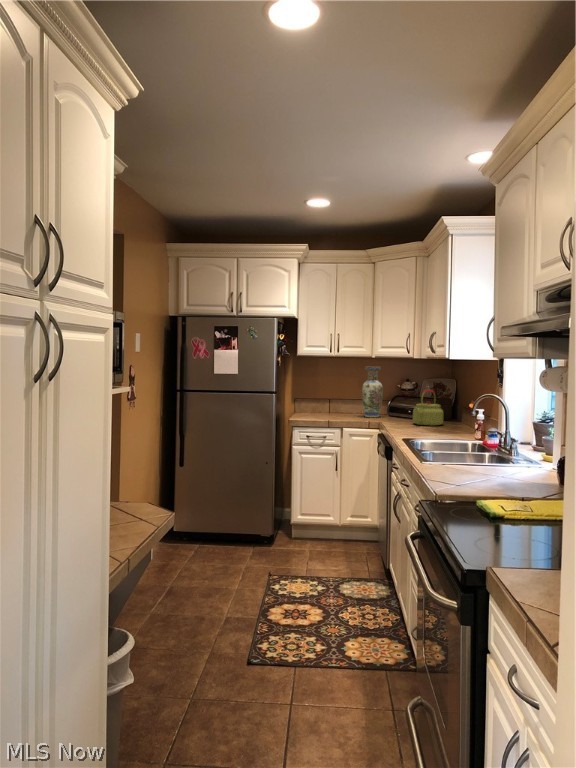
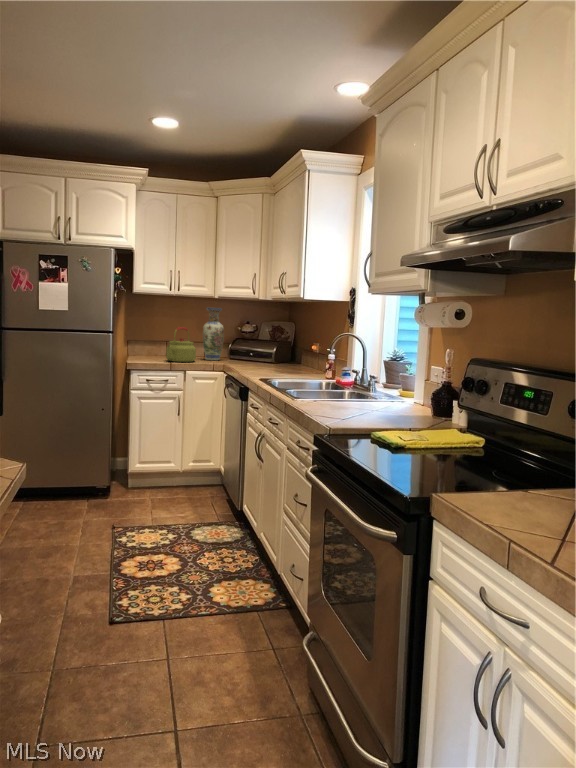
kettle: present [413,390,443,426] -> present [166,327,196,362]

